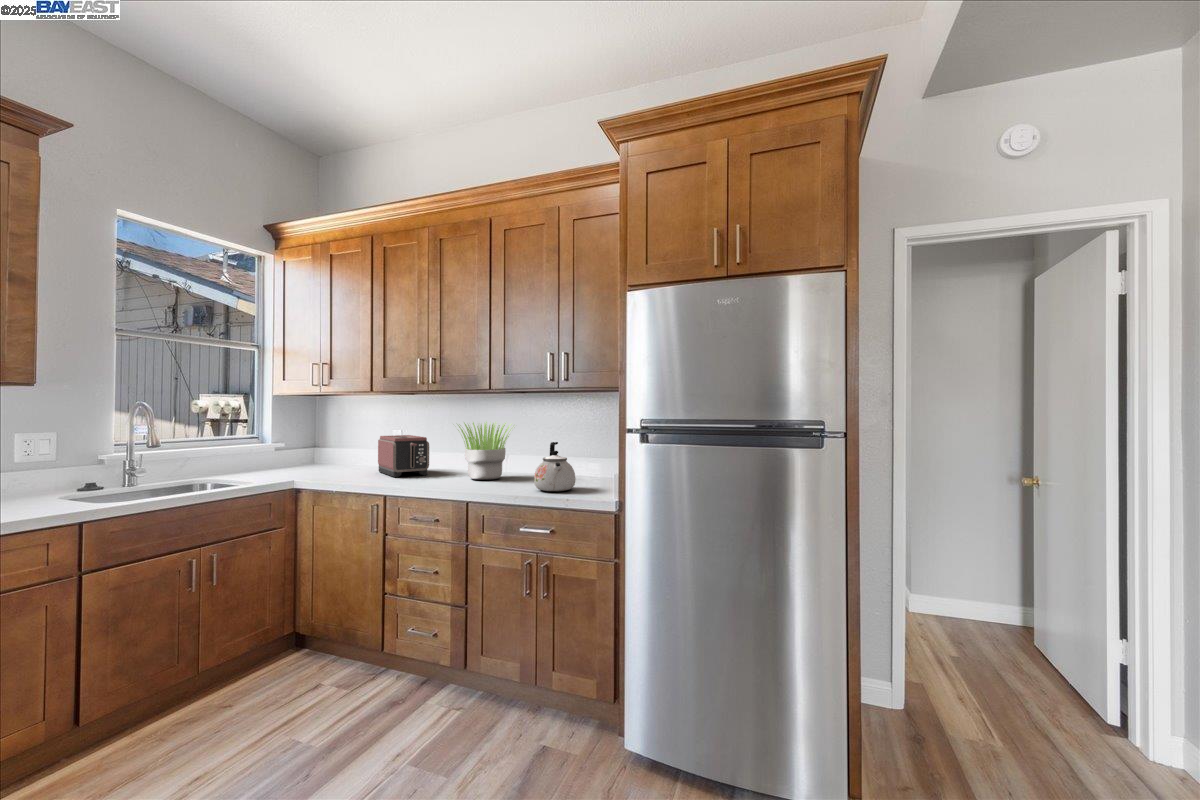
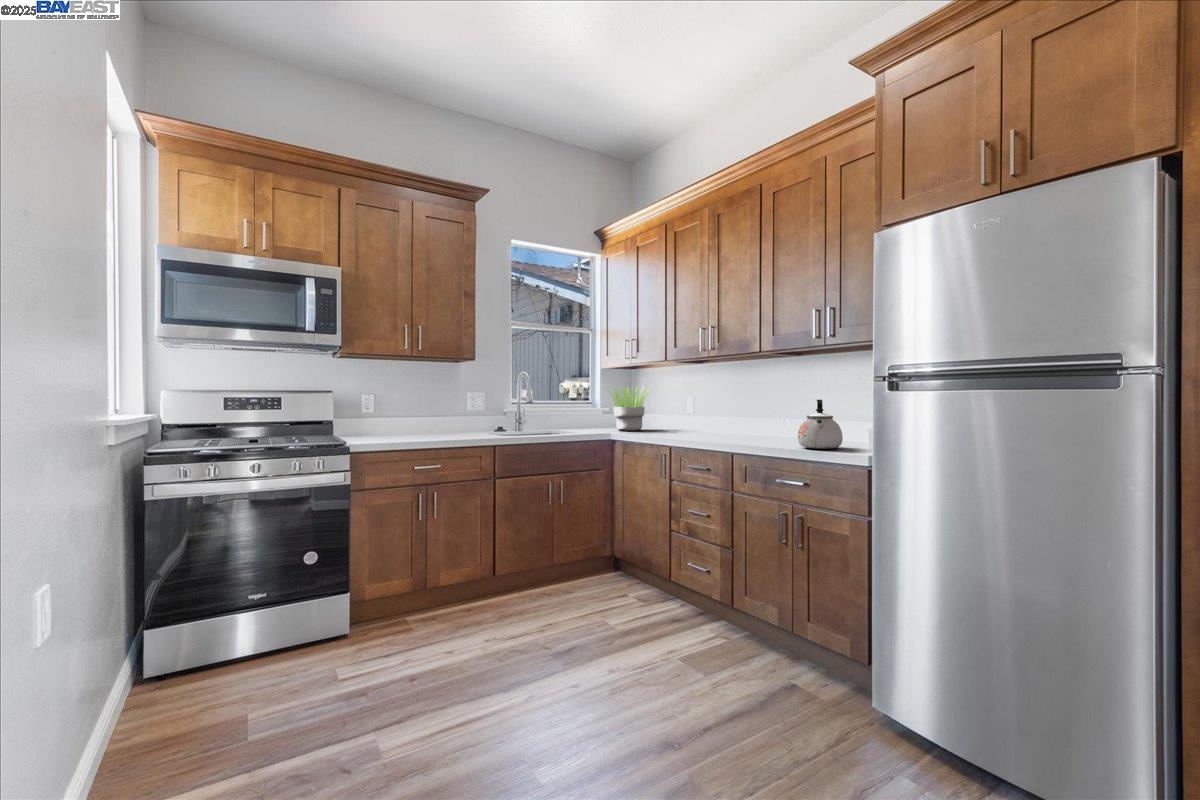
potted plant: present [458,422,512,480] -> present [611,387,649,431]
toaster: present [378,435,429,477] -> none [675,399,715,434]

